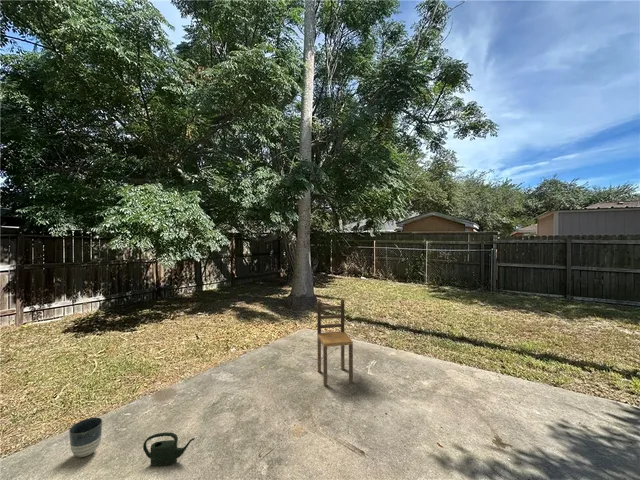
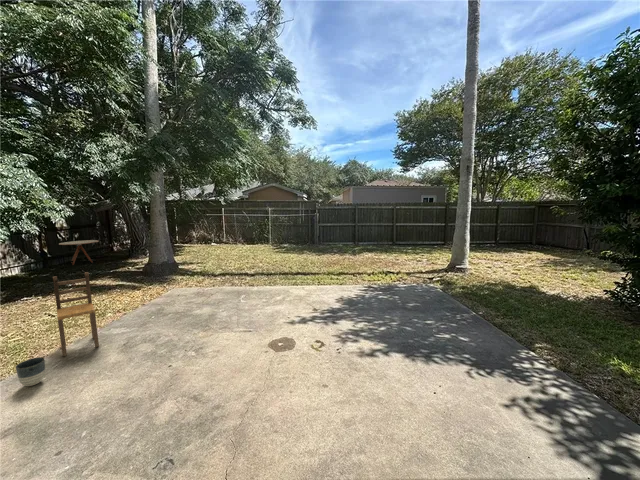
round table: none [228,266,257,288] -> present [59,240,99,265]
chair: present [317,300,353,386] -> present [53,272,99,356]
watering can: present [143,432,195,466] -> none [95,348,136,372]

